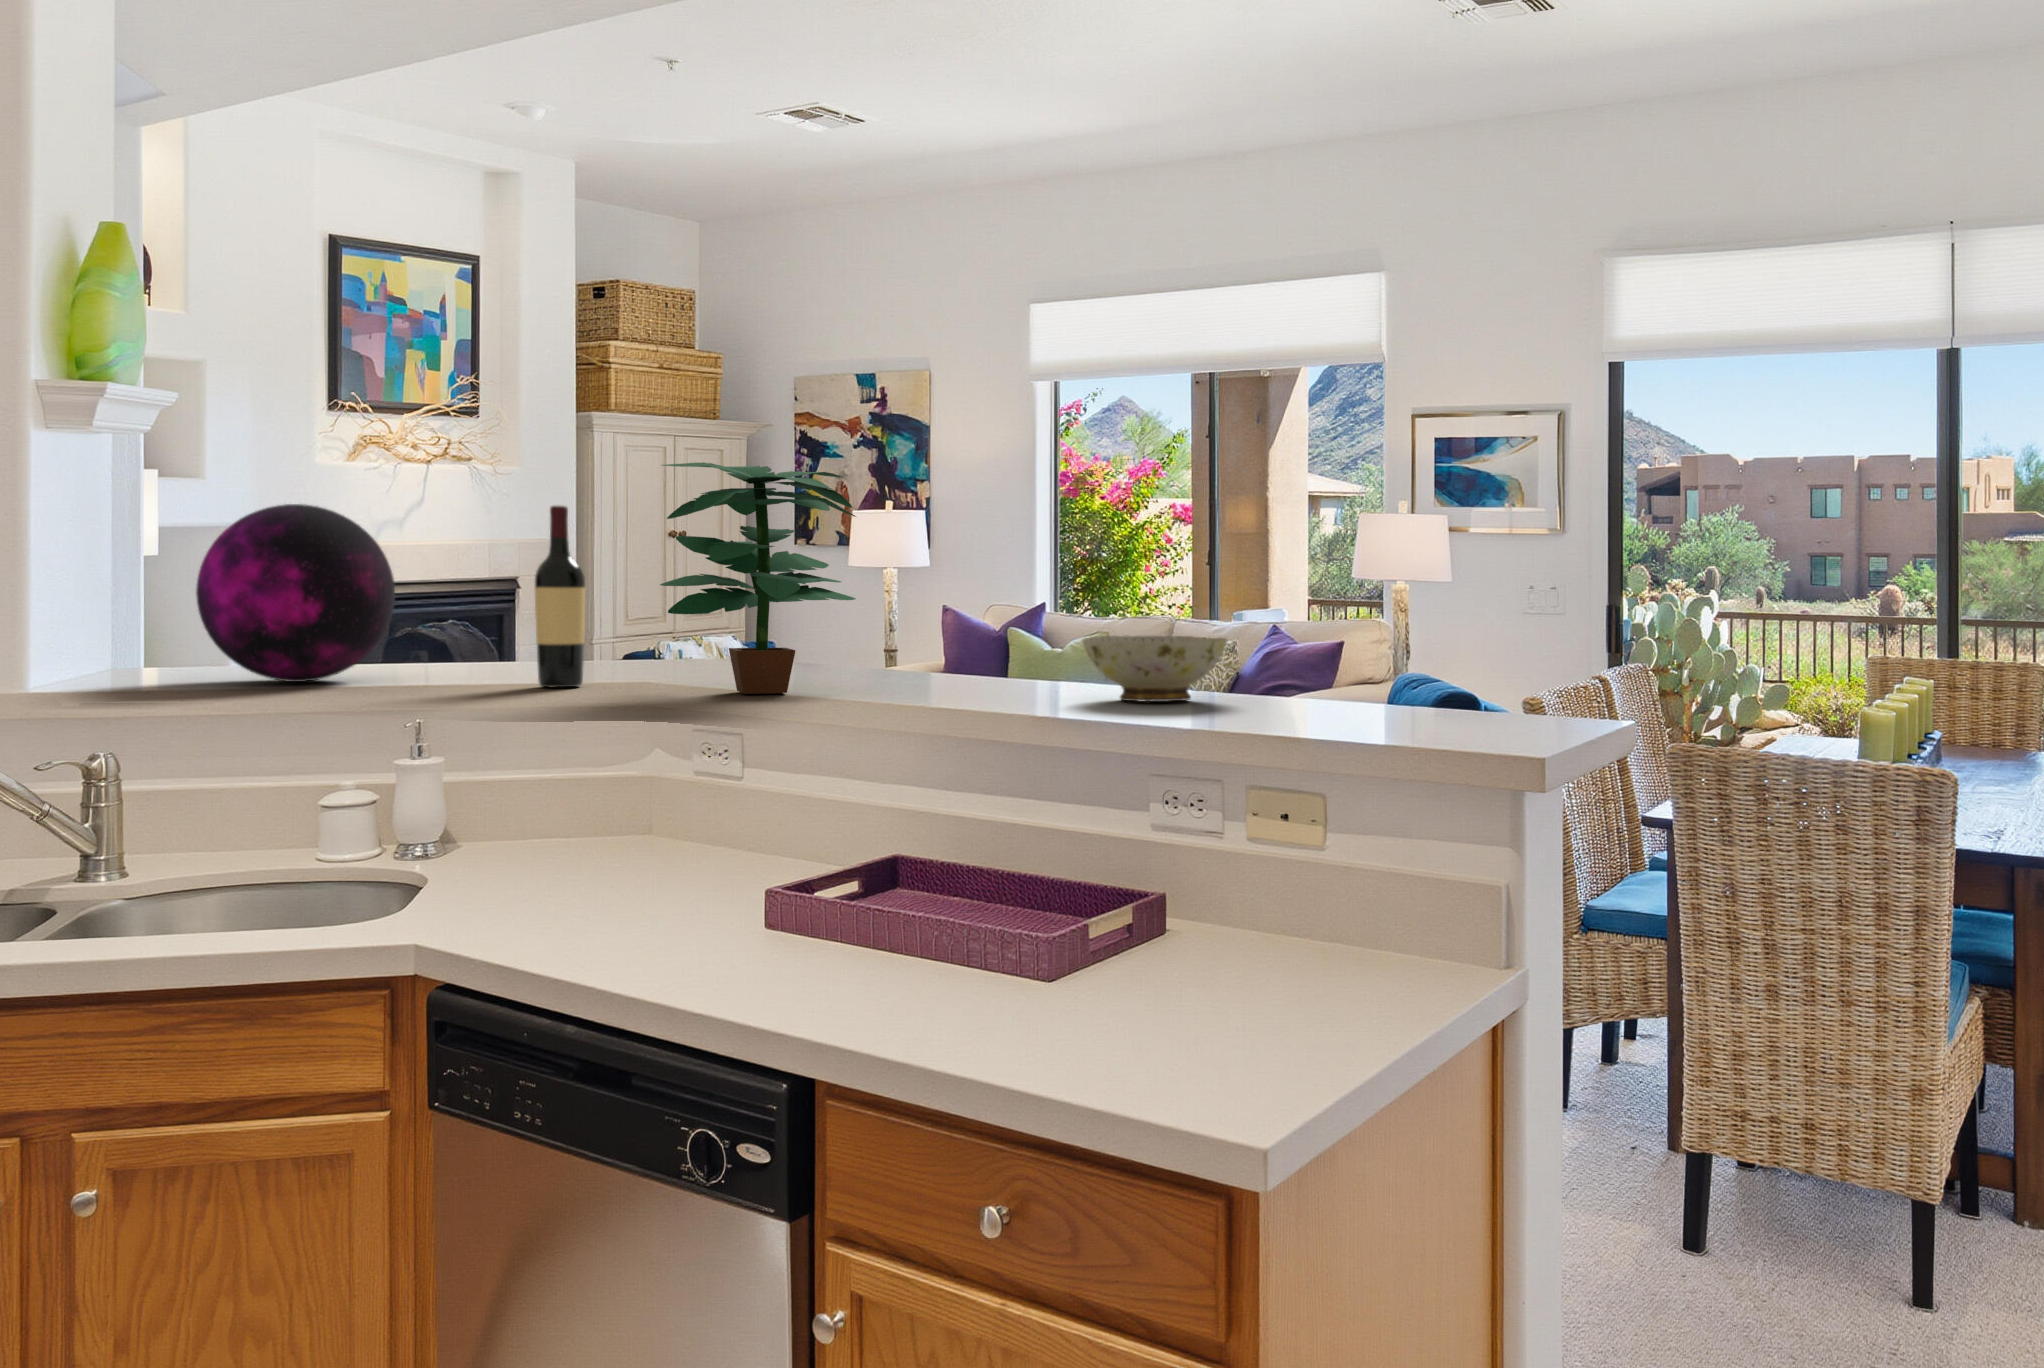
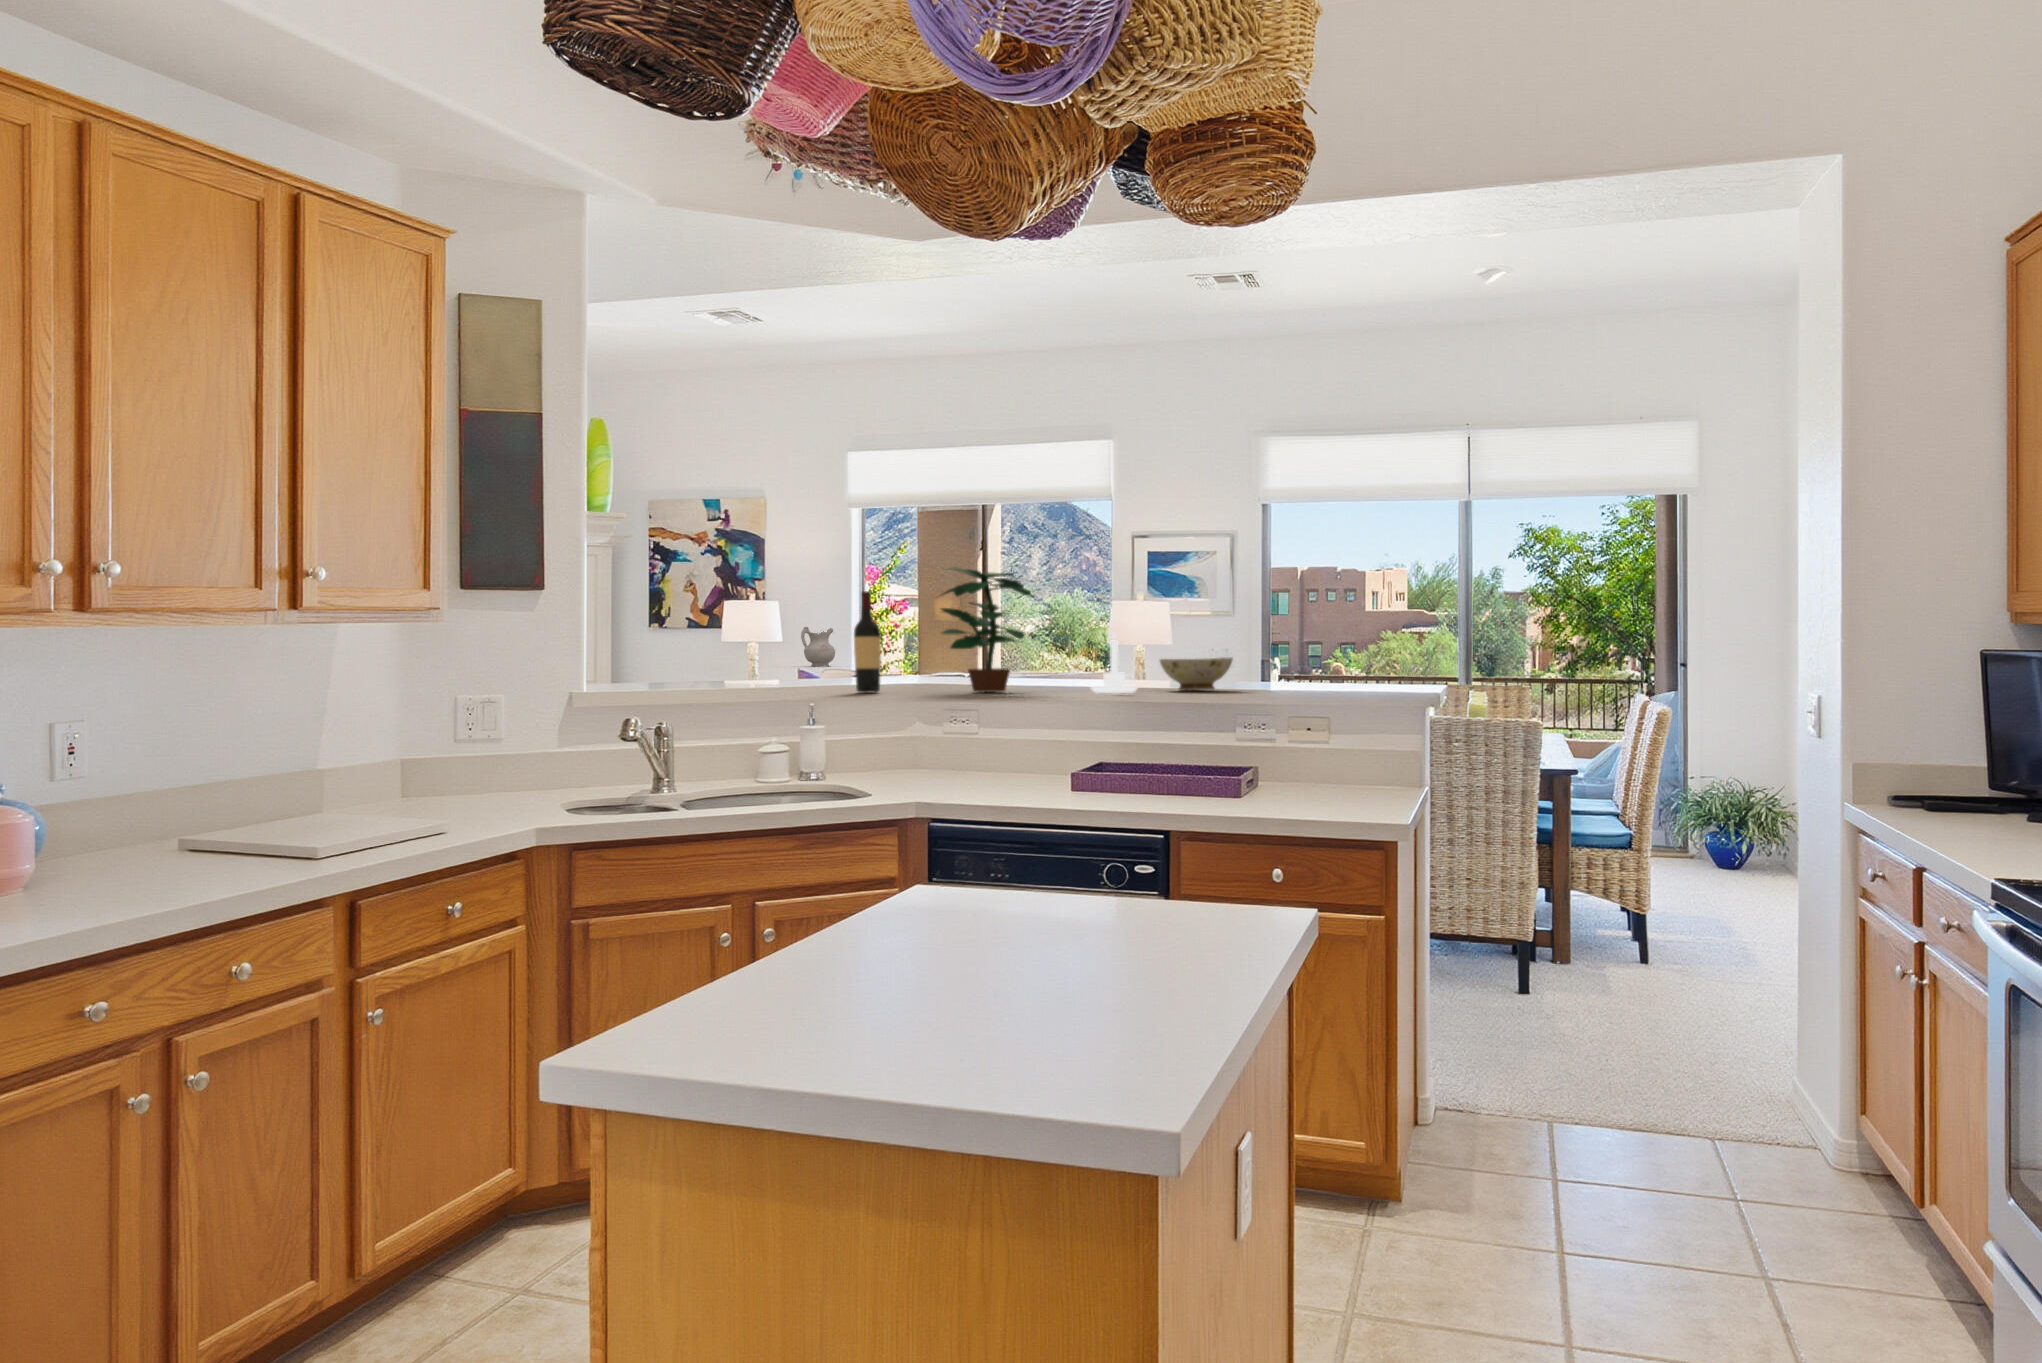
decorative orb: present [196,504,395,682] -> none [656,591,761,693]
ceramic pitcher: none [970,545,1016,599] -> present [801,627,835,666]
candle holder: none [896,586,990,710] -> present [1091,635,1138,693]

